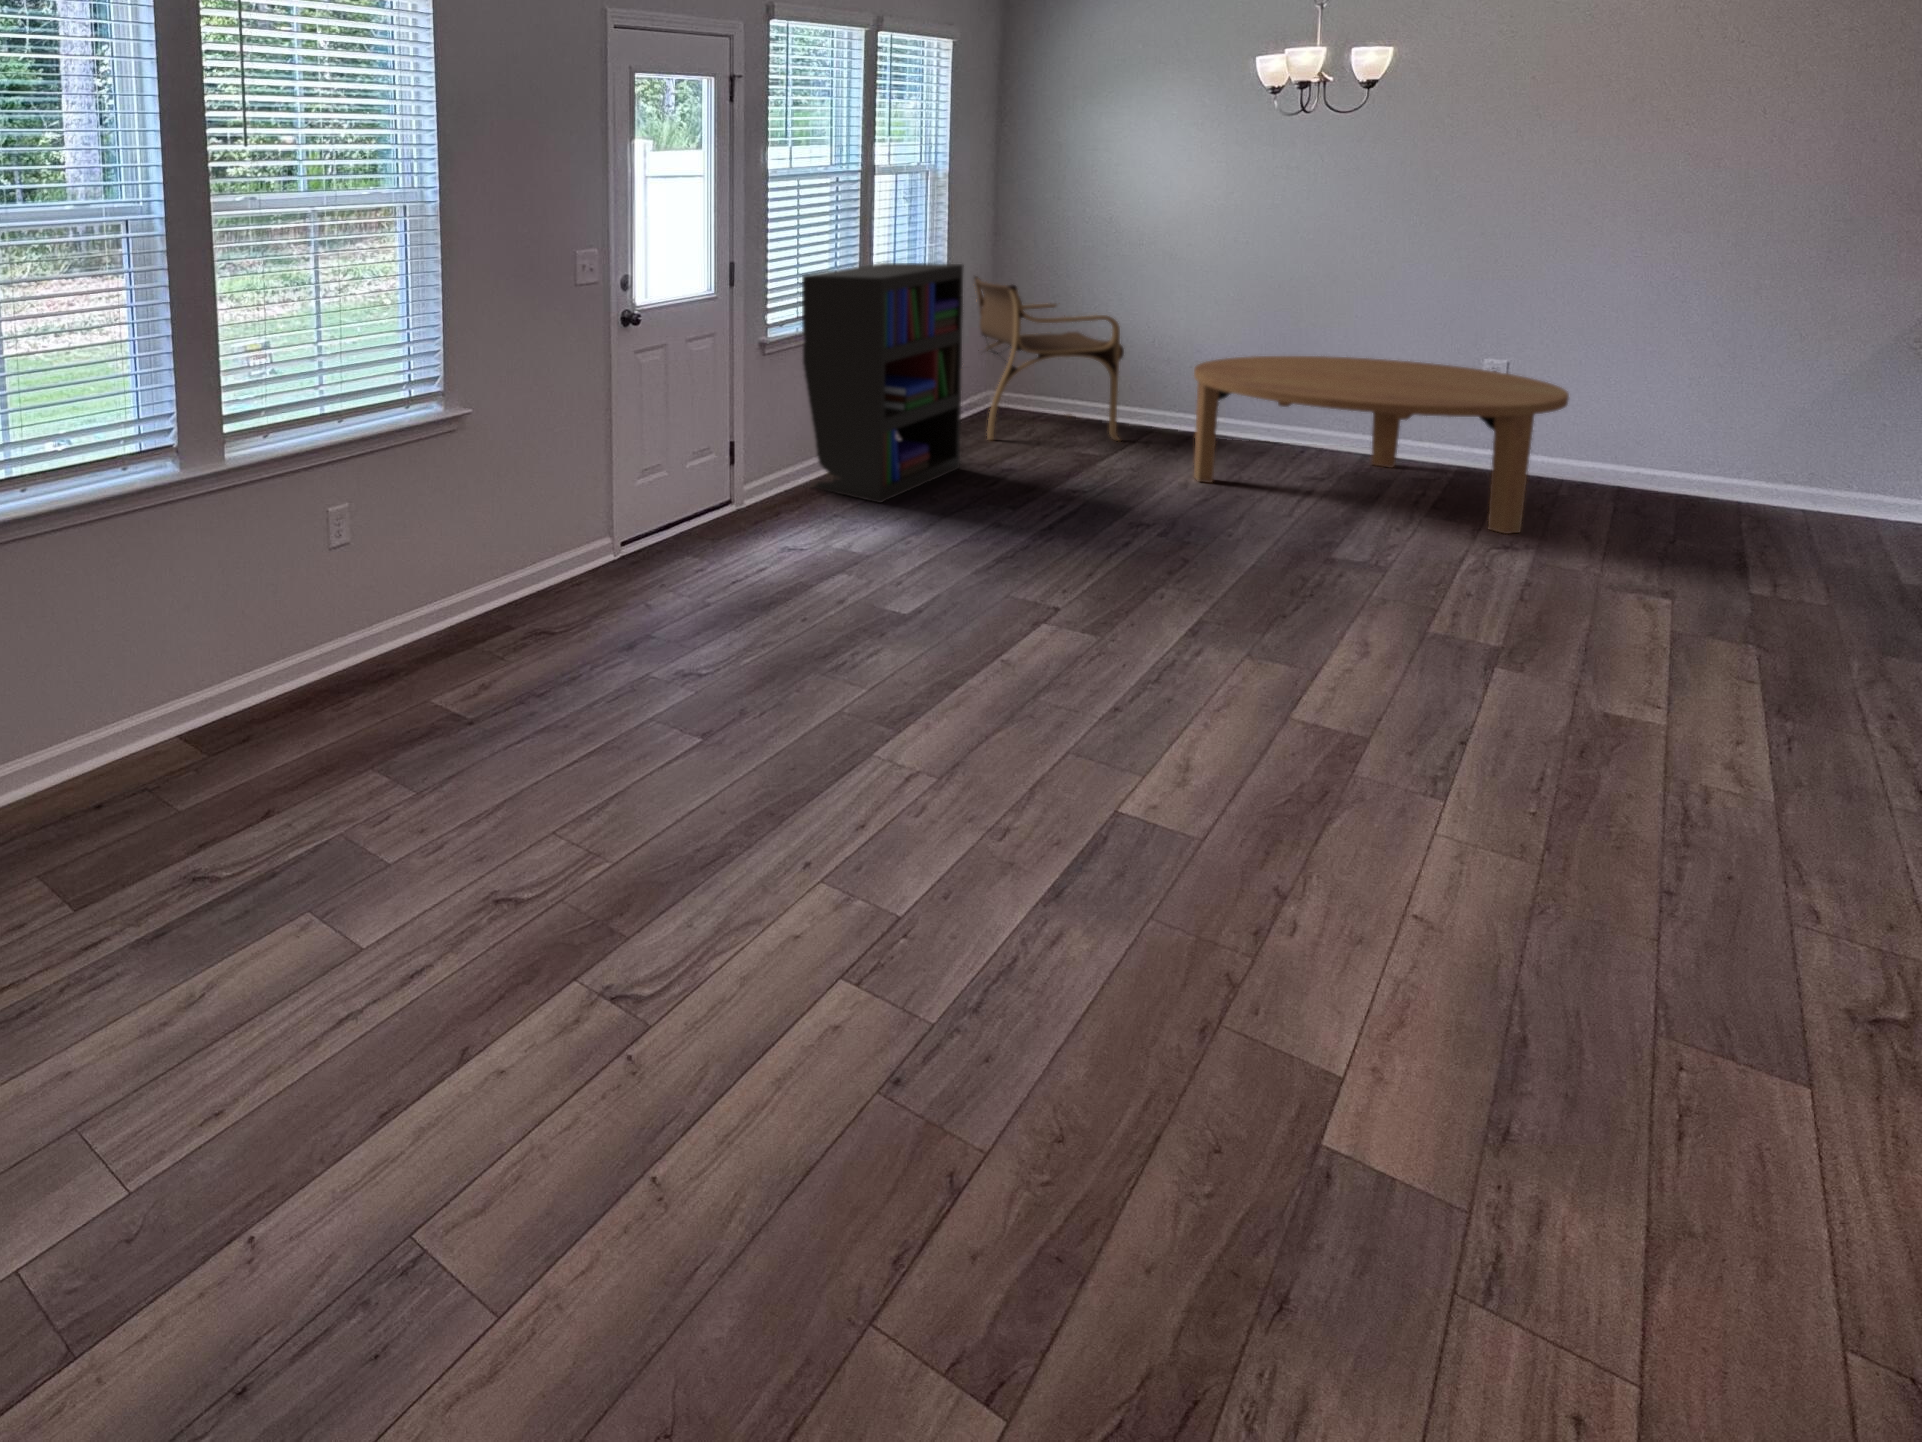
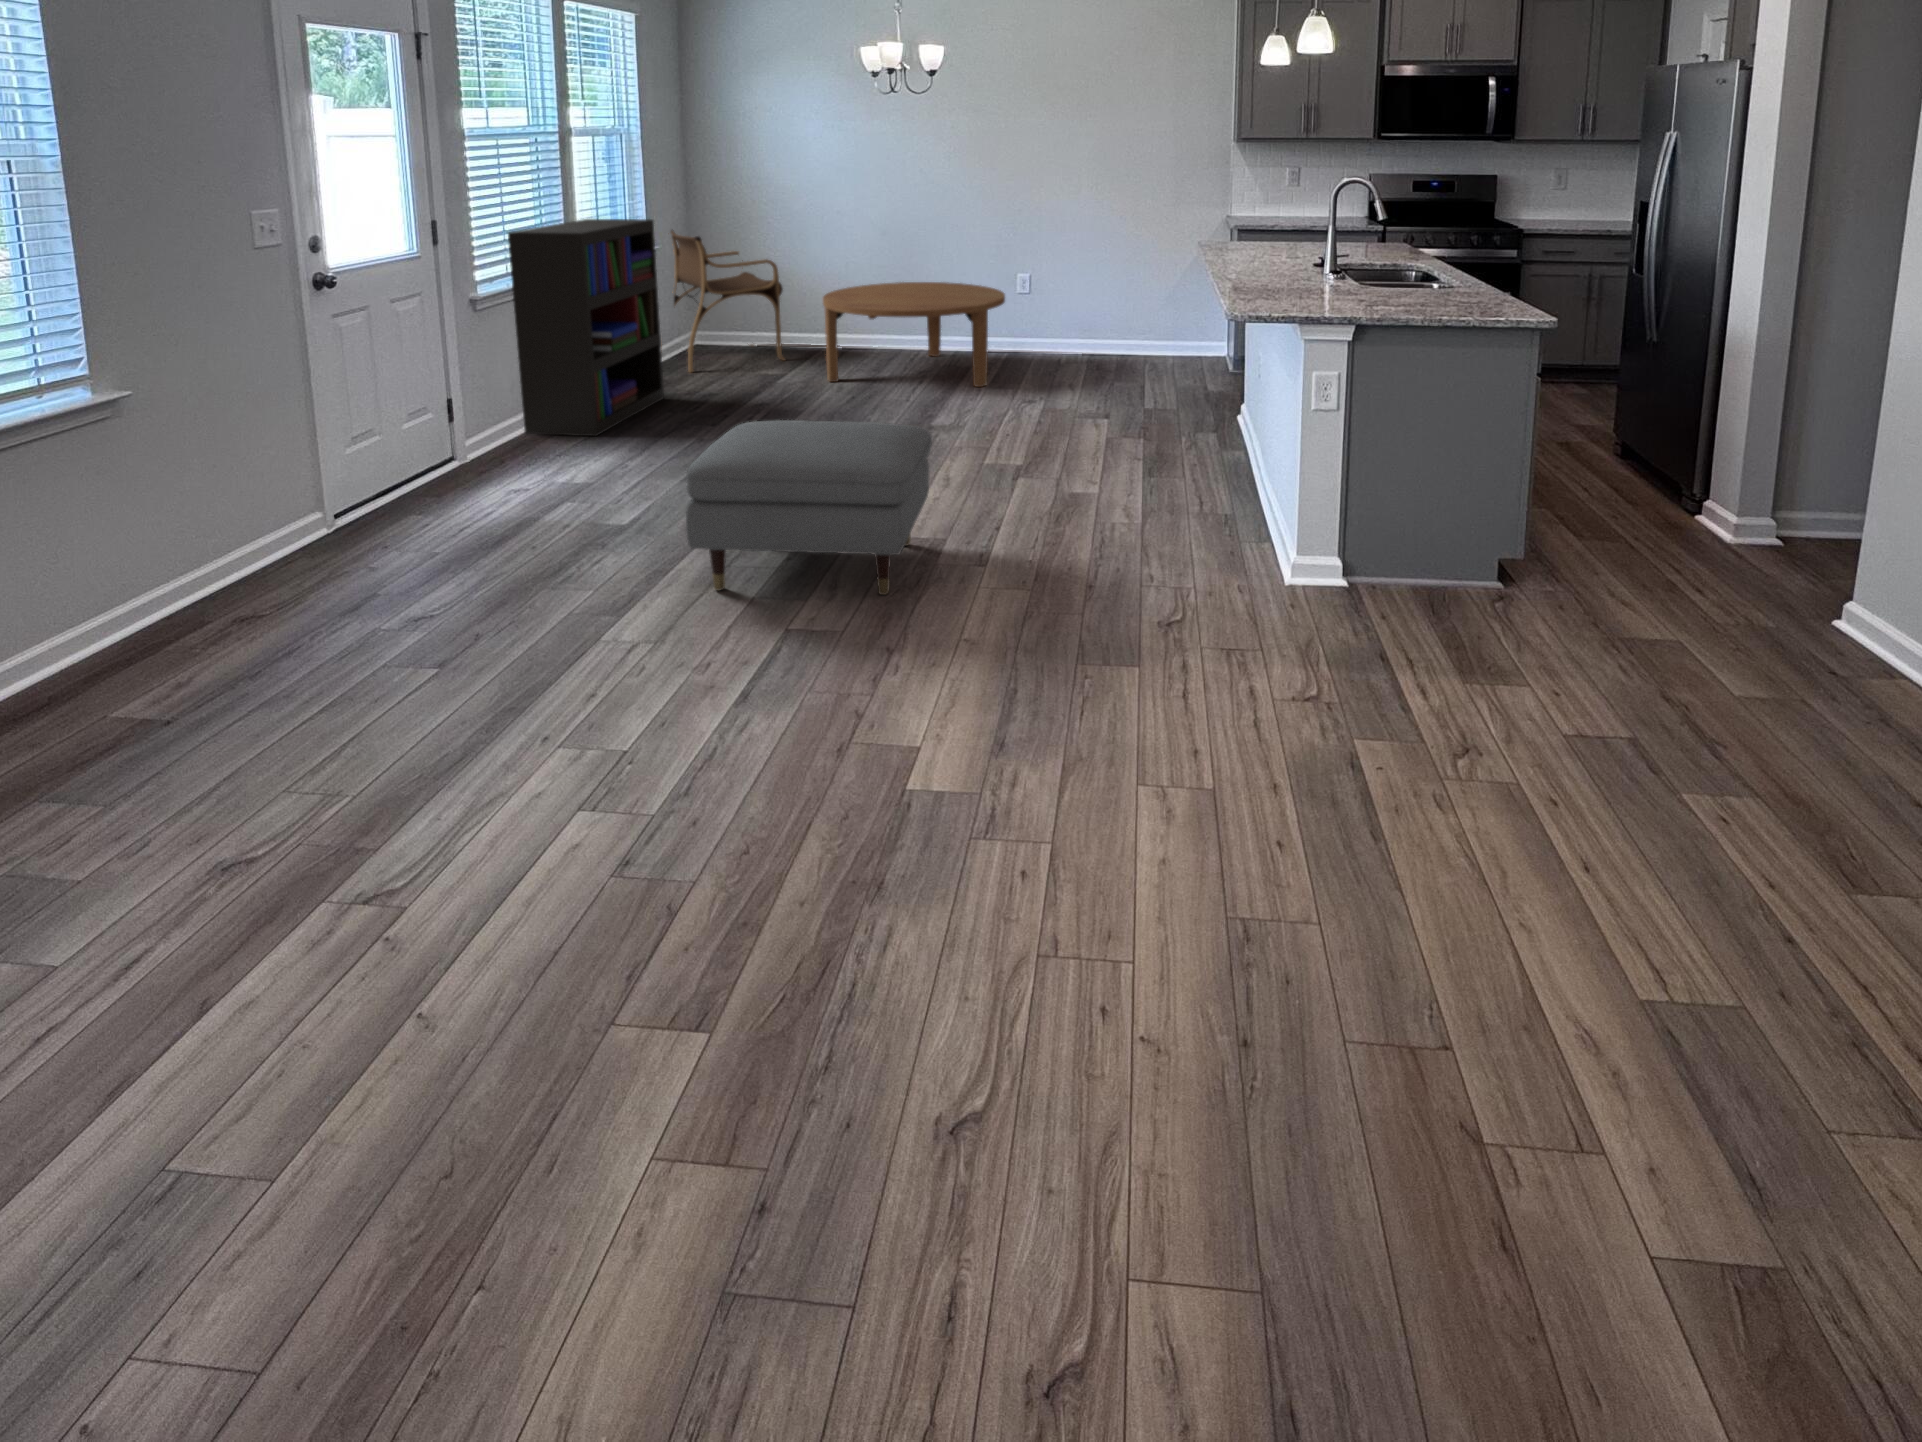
ottoman: none [1027,550,1528,929] -> present [686,420,932,595]

